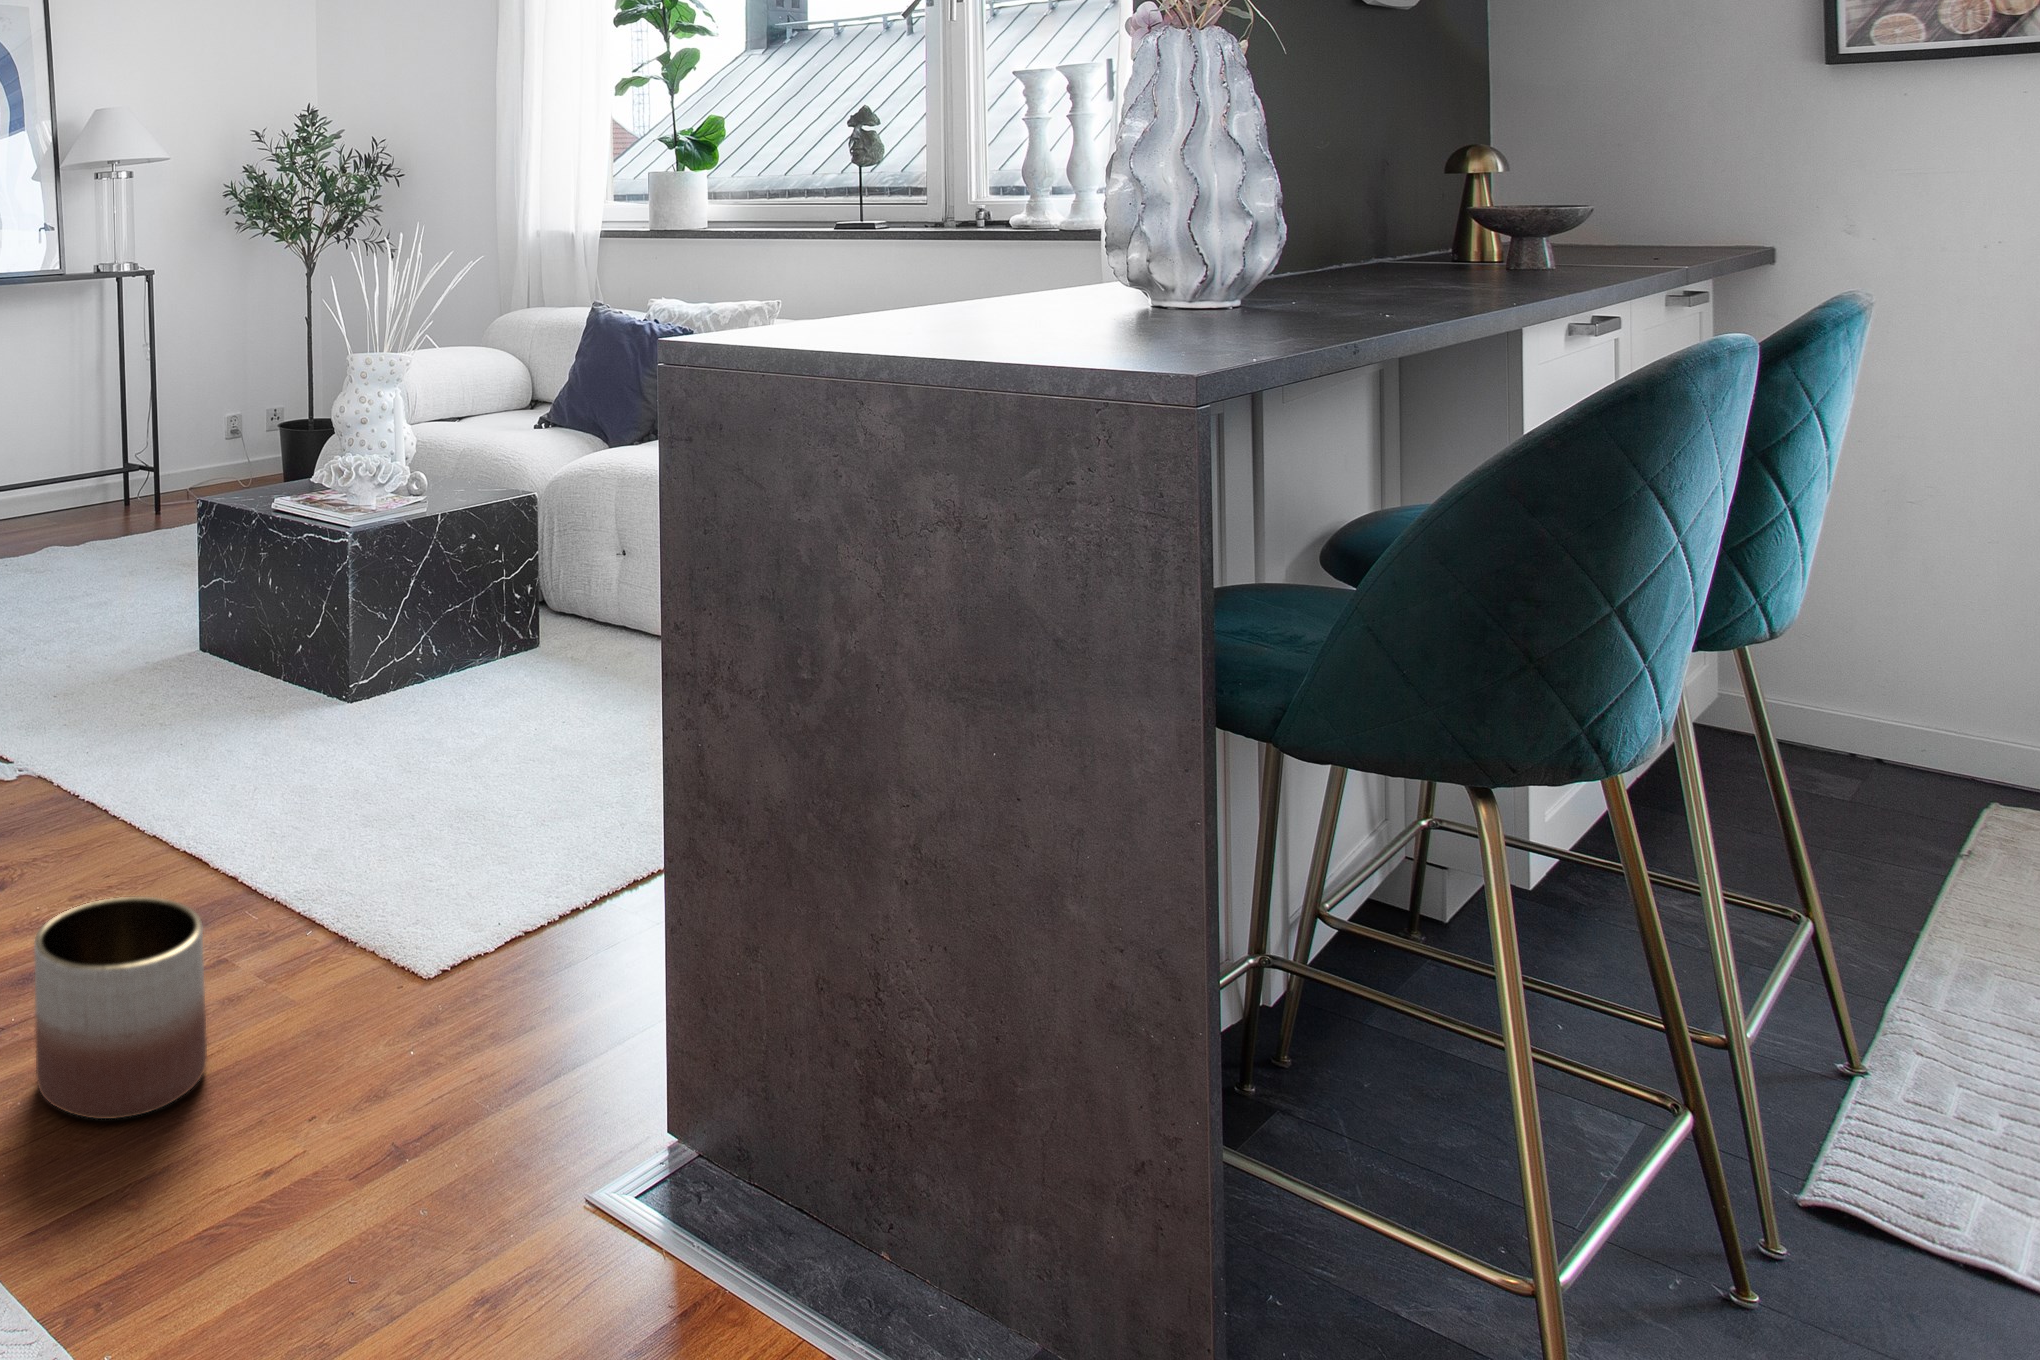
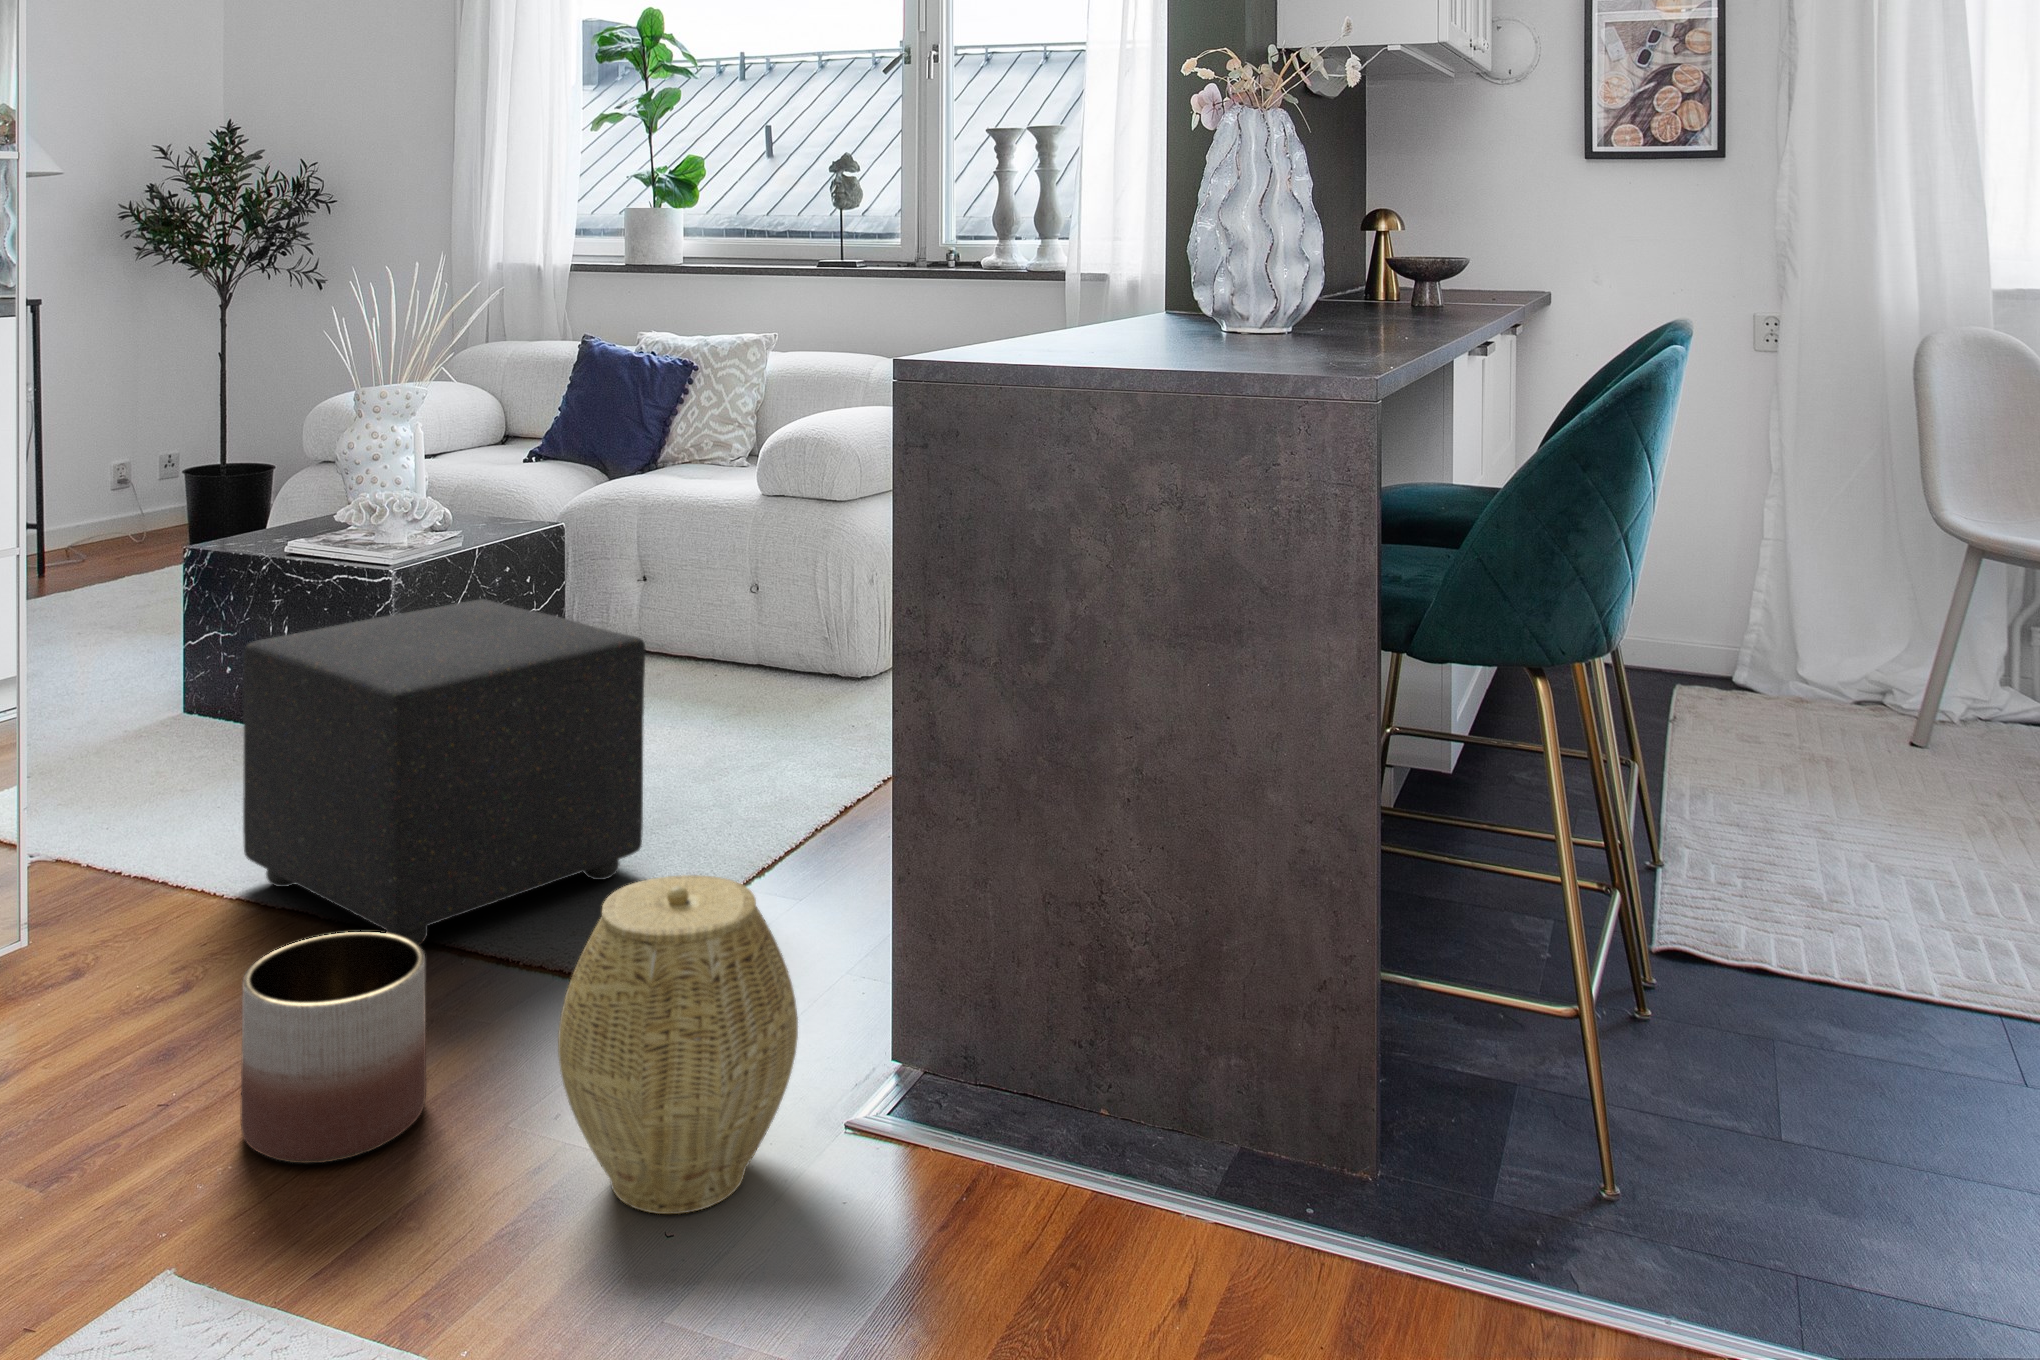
ottoman: none [156,573,515,914] -> present [243,599,645,945]
woven basket: none [271,892,520,1252] -> present [558,875,798,1214]

